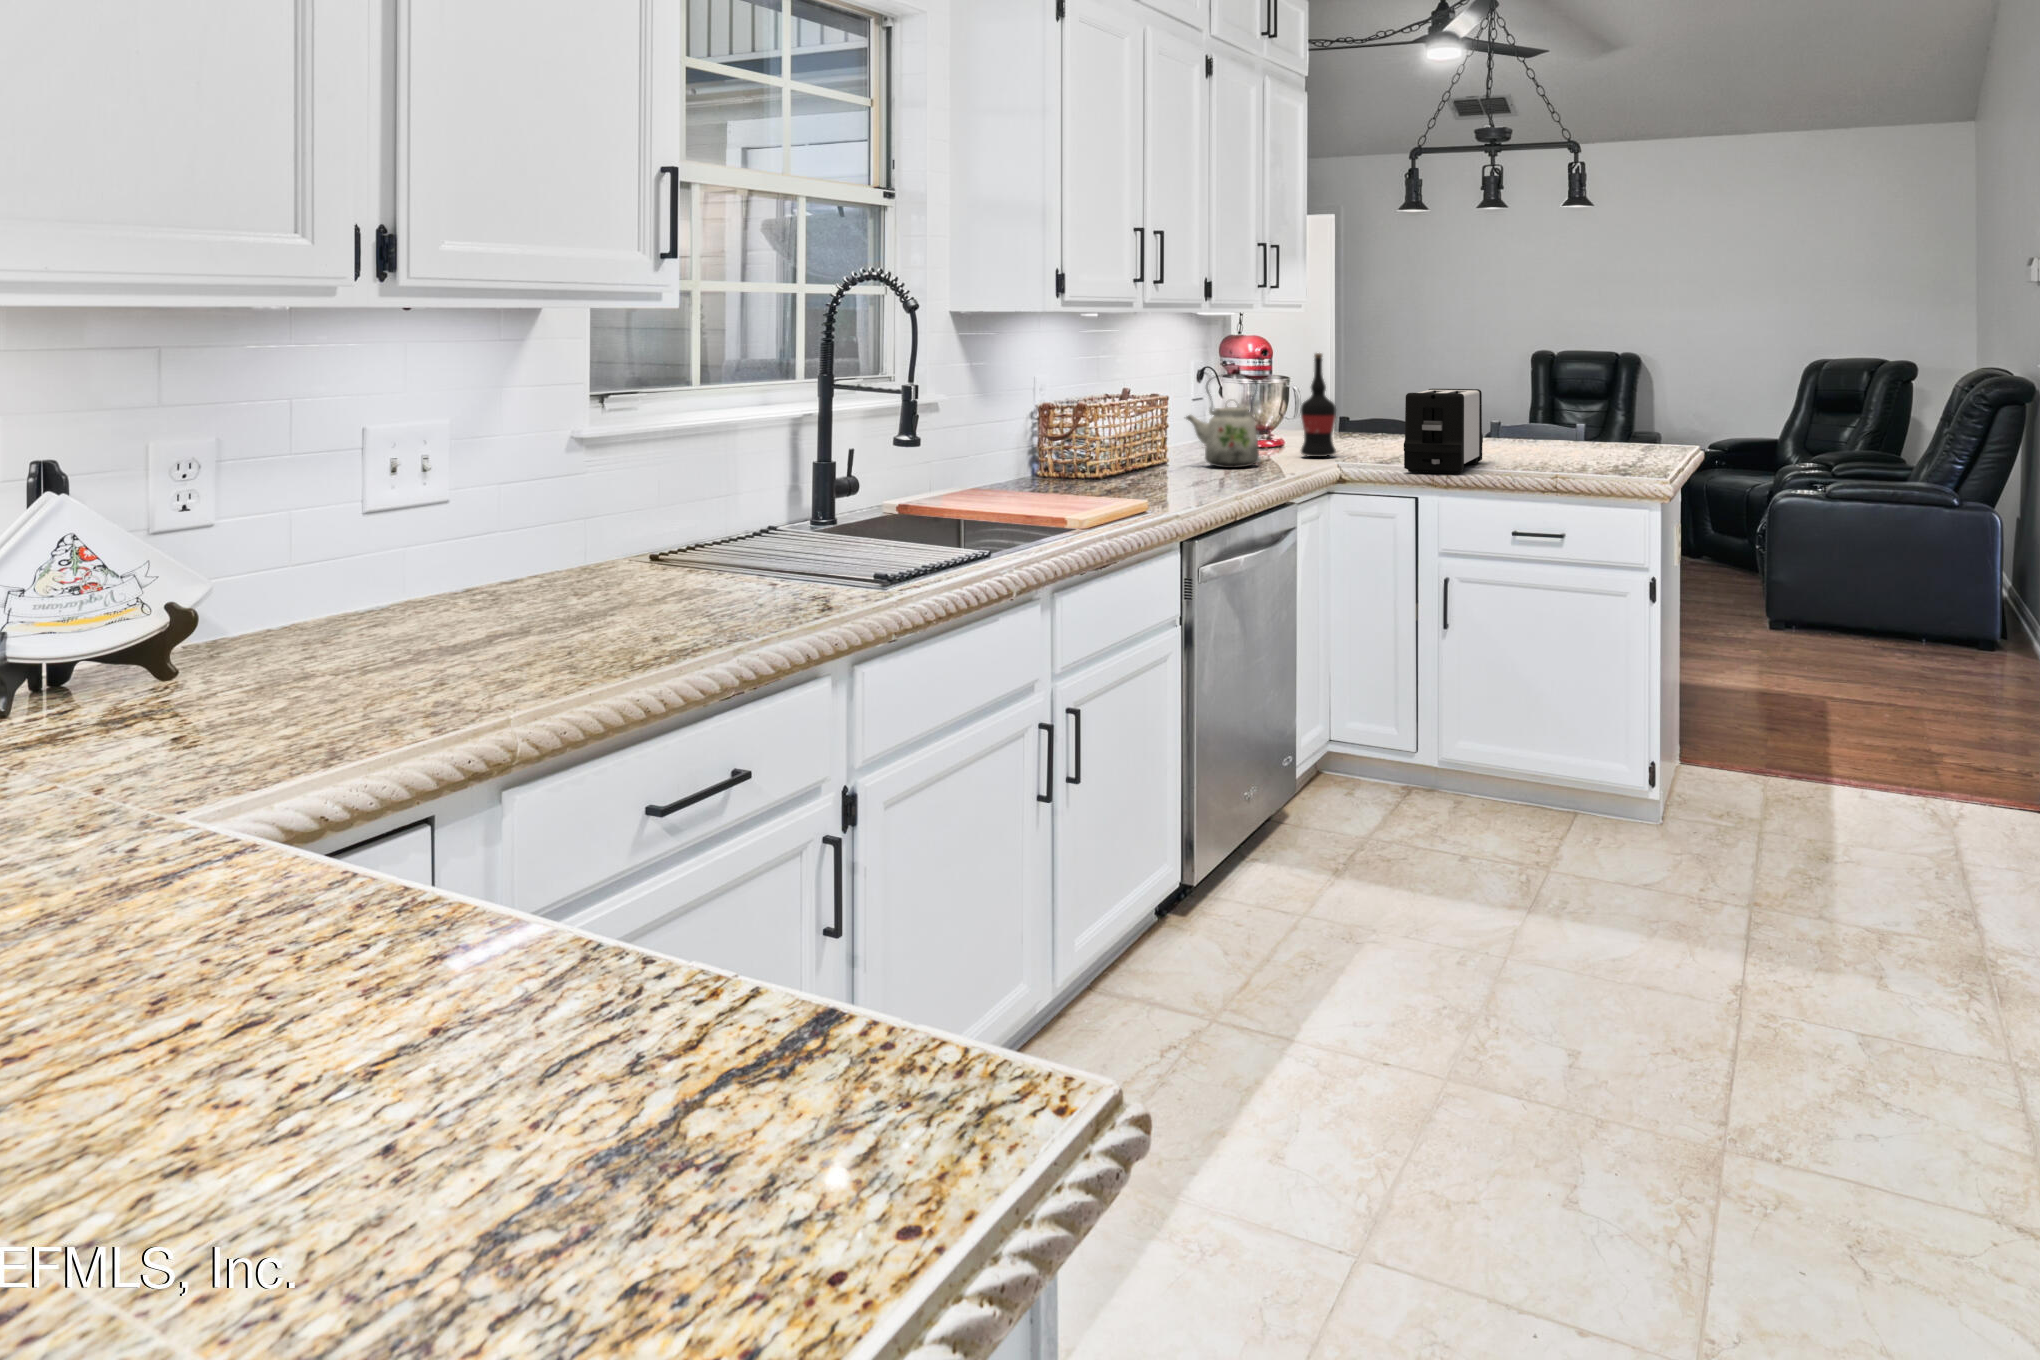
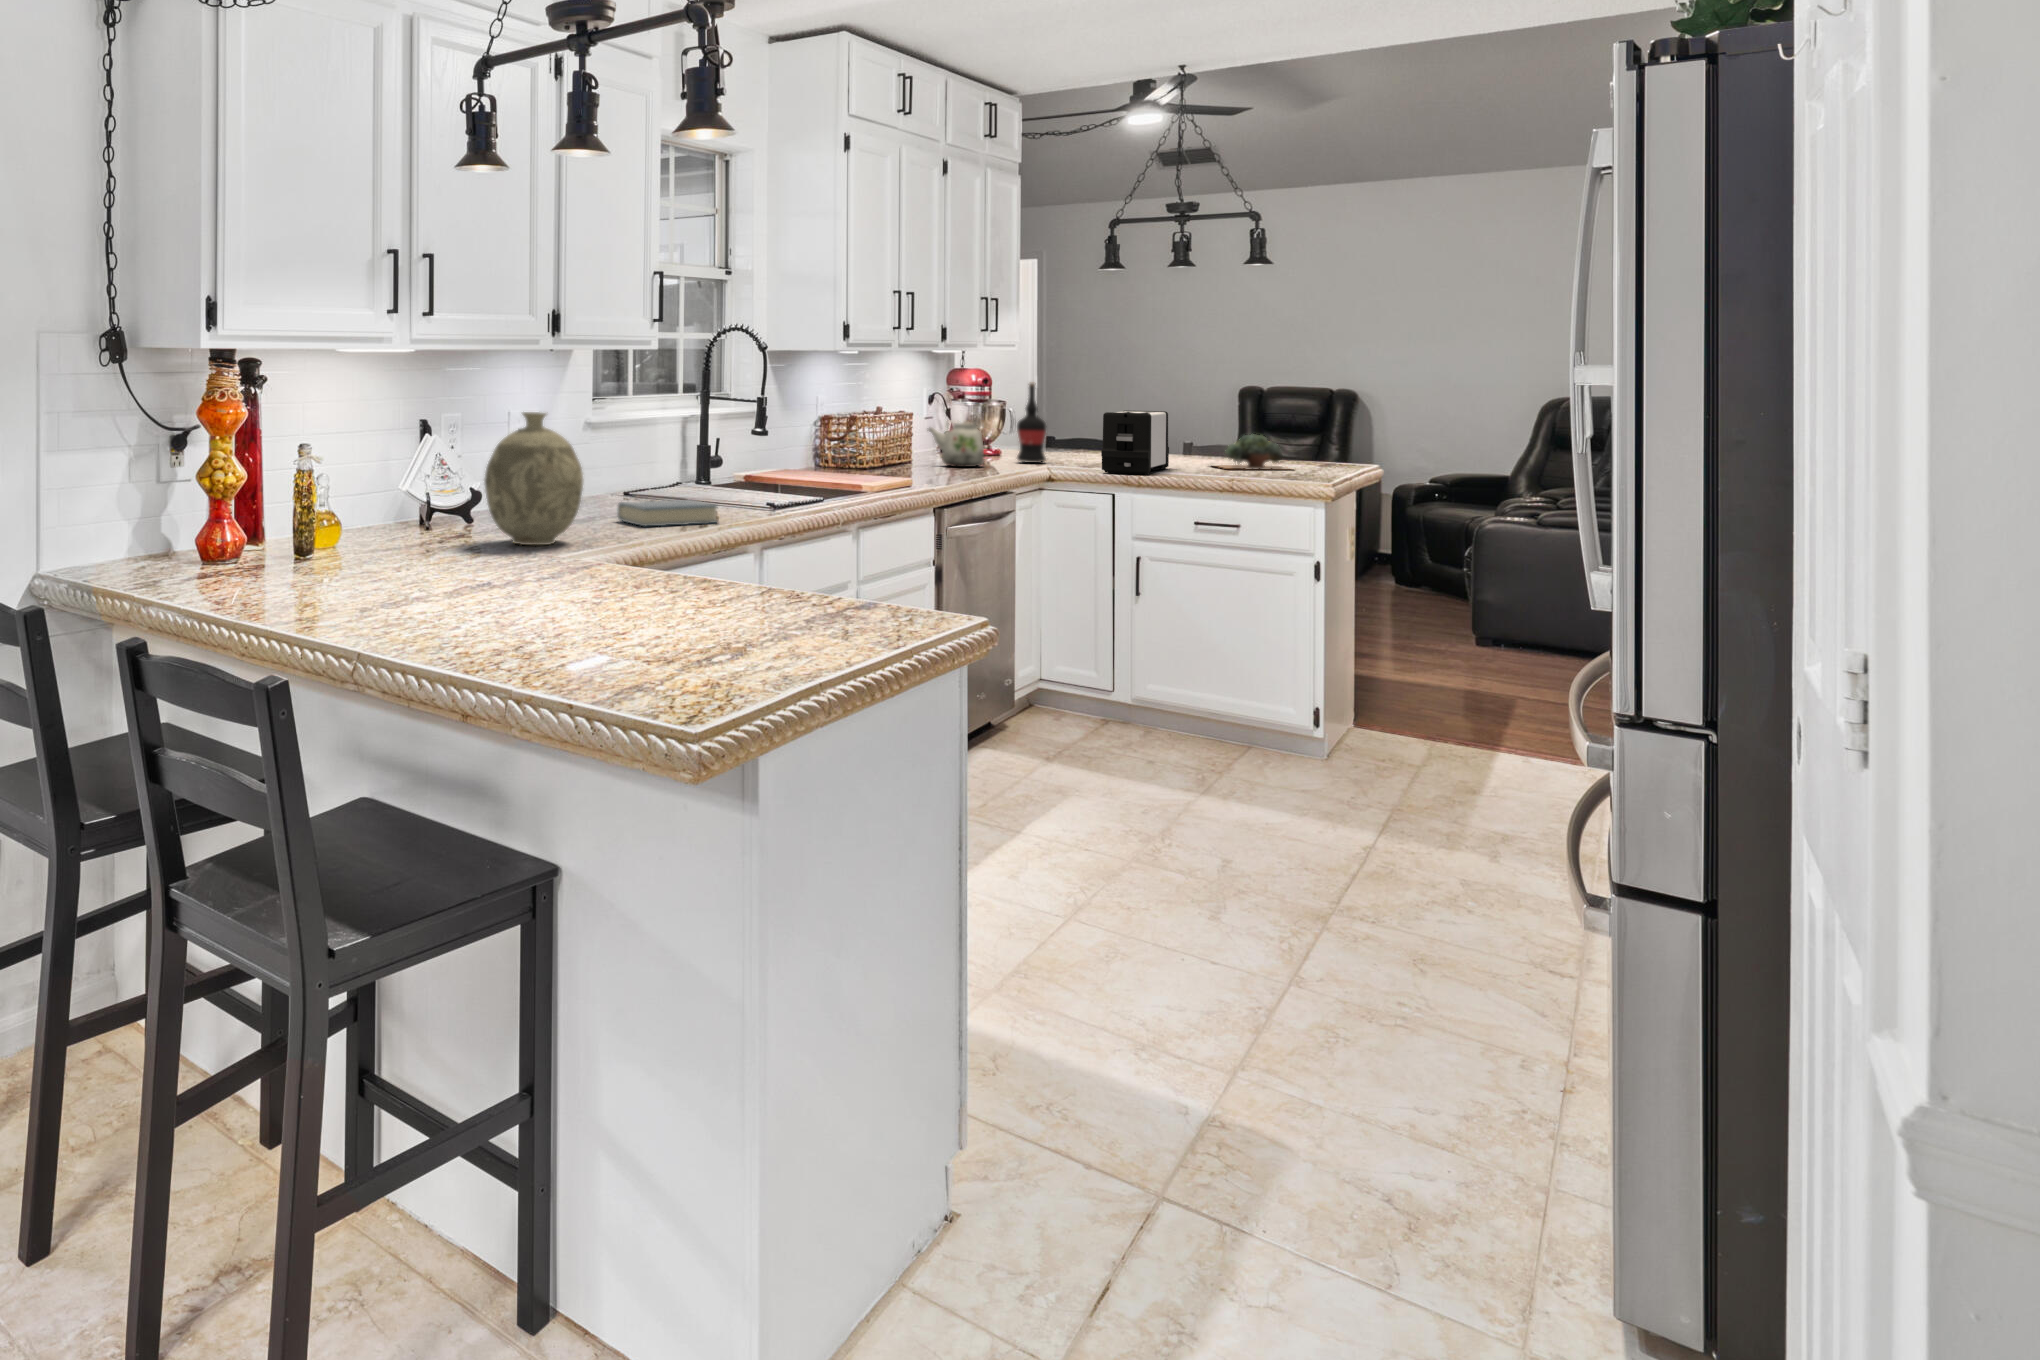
succulent plant: none [1525,415,1627,461] -> present [1217,435,1286,470]
decorative vase: none [89,443,381,751] -> present [484,412,583,545]
hardback book: none [564,579,759,651] -> present [618,500,717,526]

